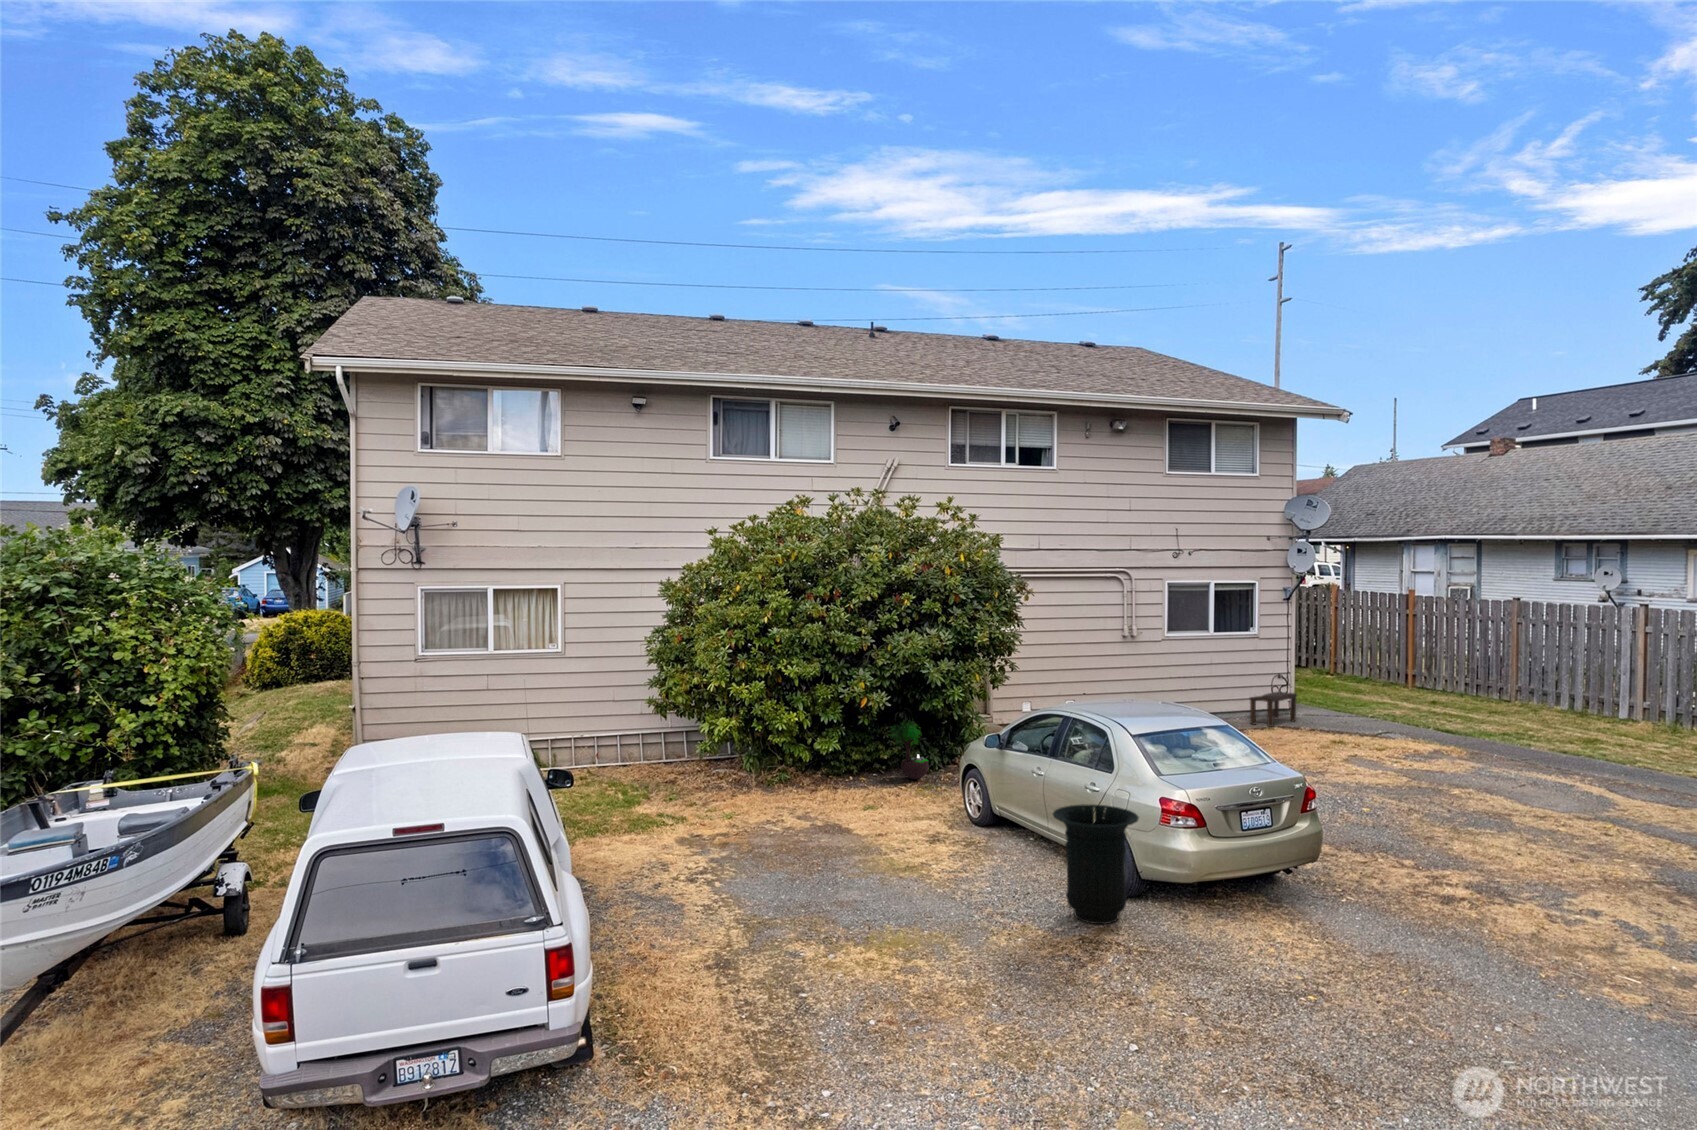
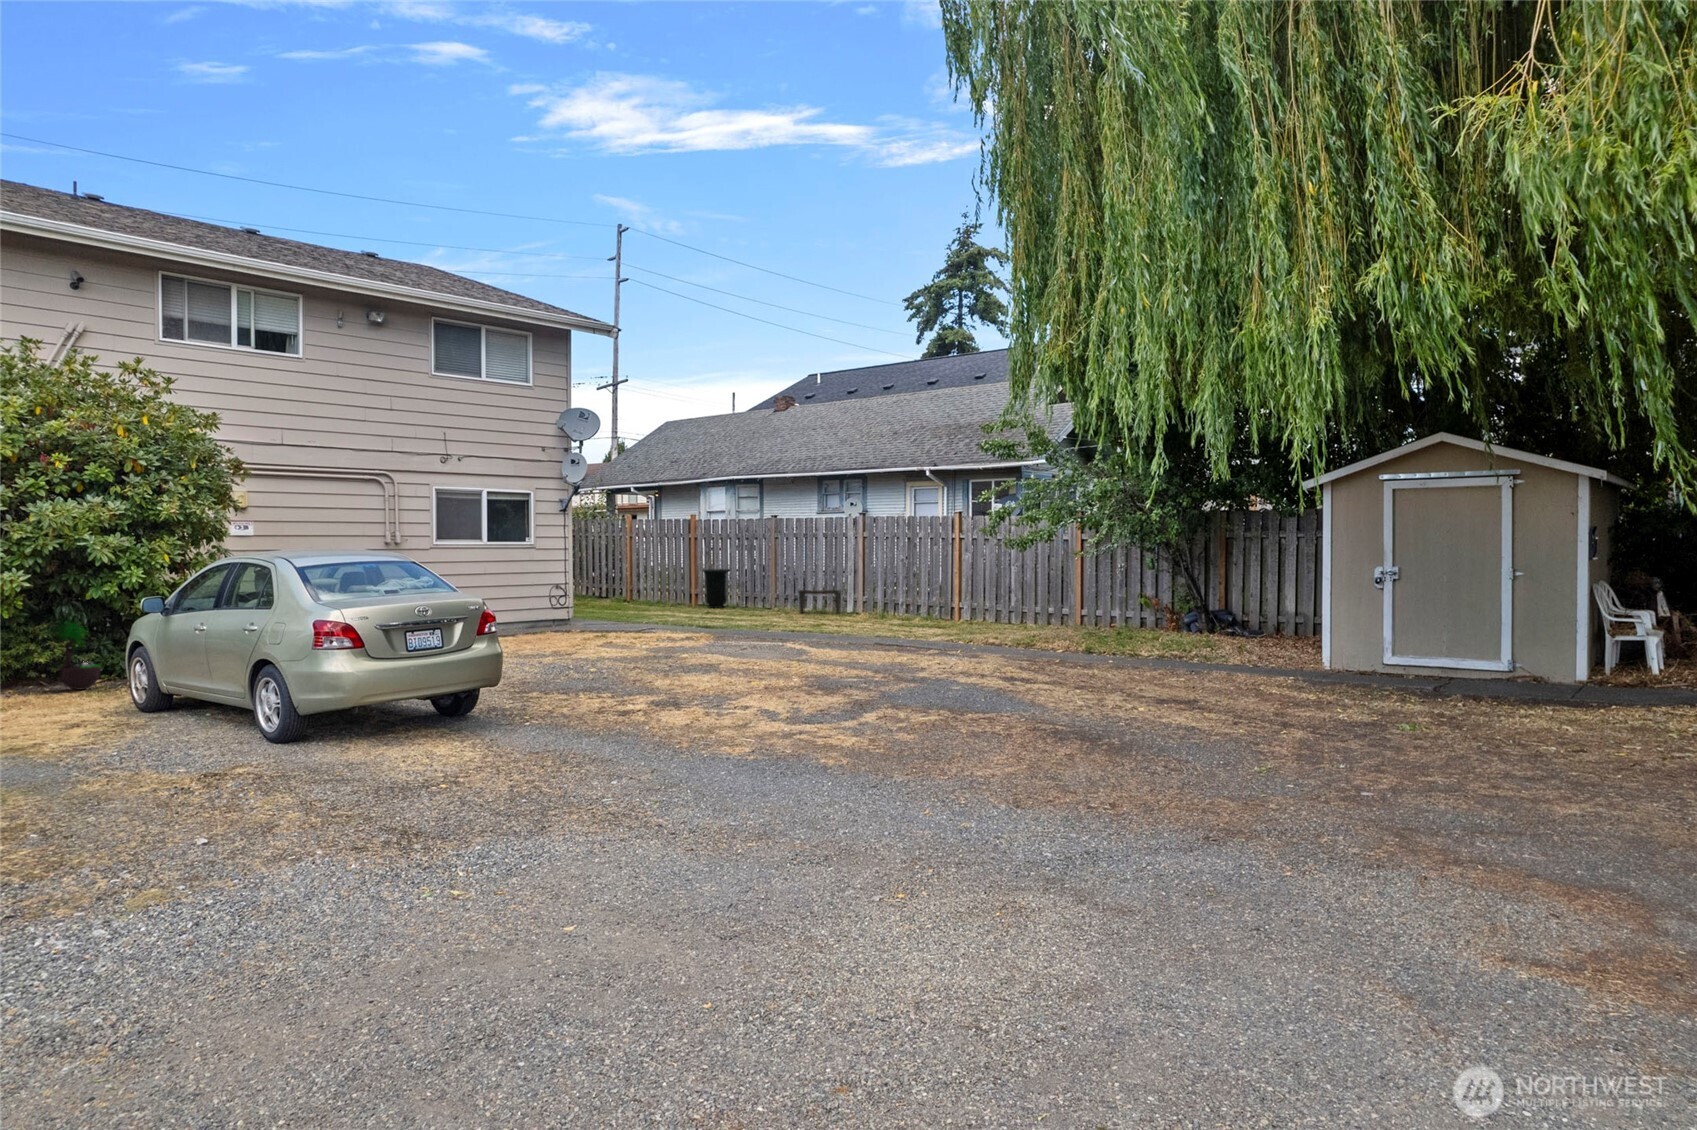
bench: present [1250,692,1297,726] -> present [798,590,842,614]
trash can: present [1053,804,1139,924] -> present [703,569,729,608]

